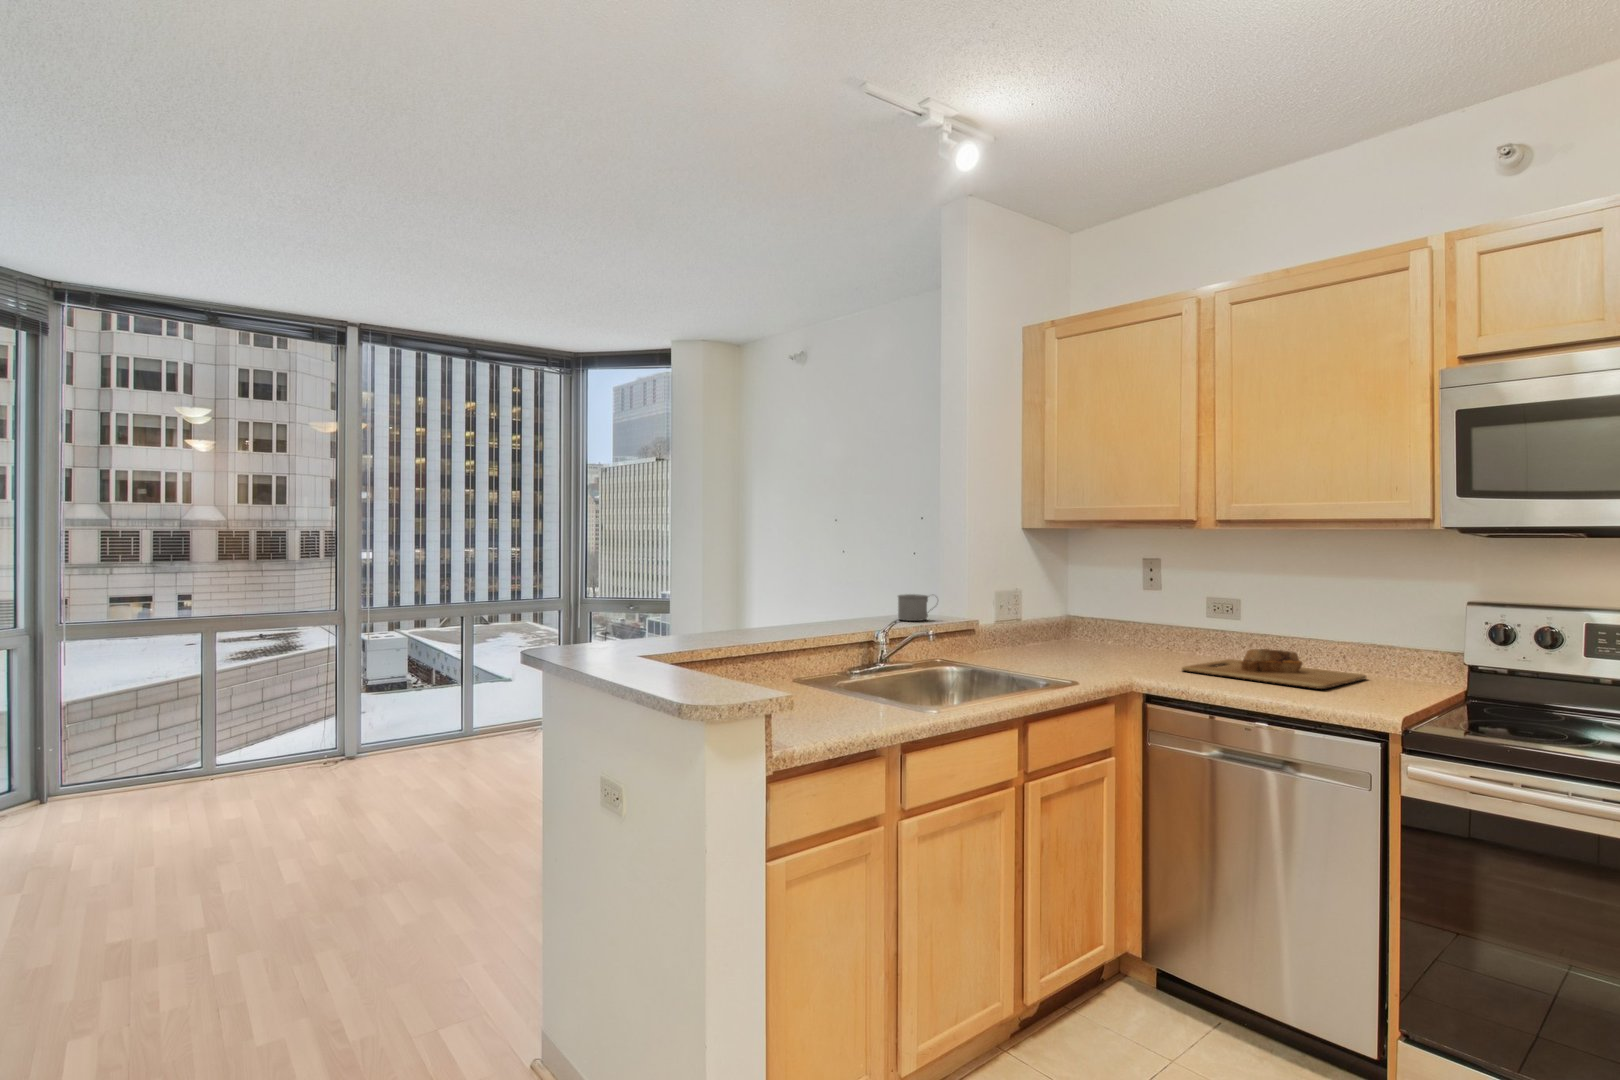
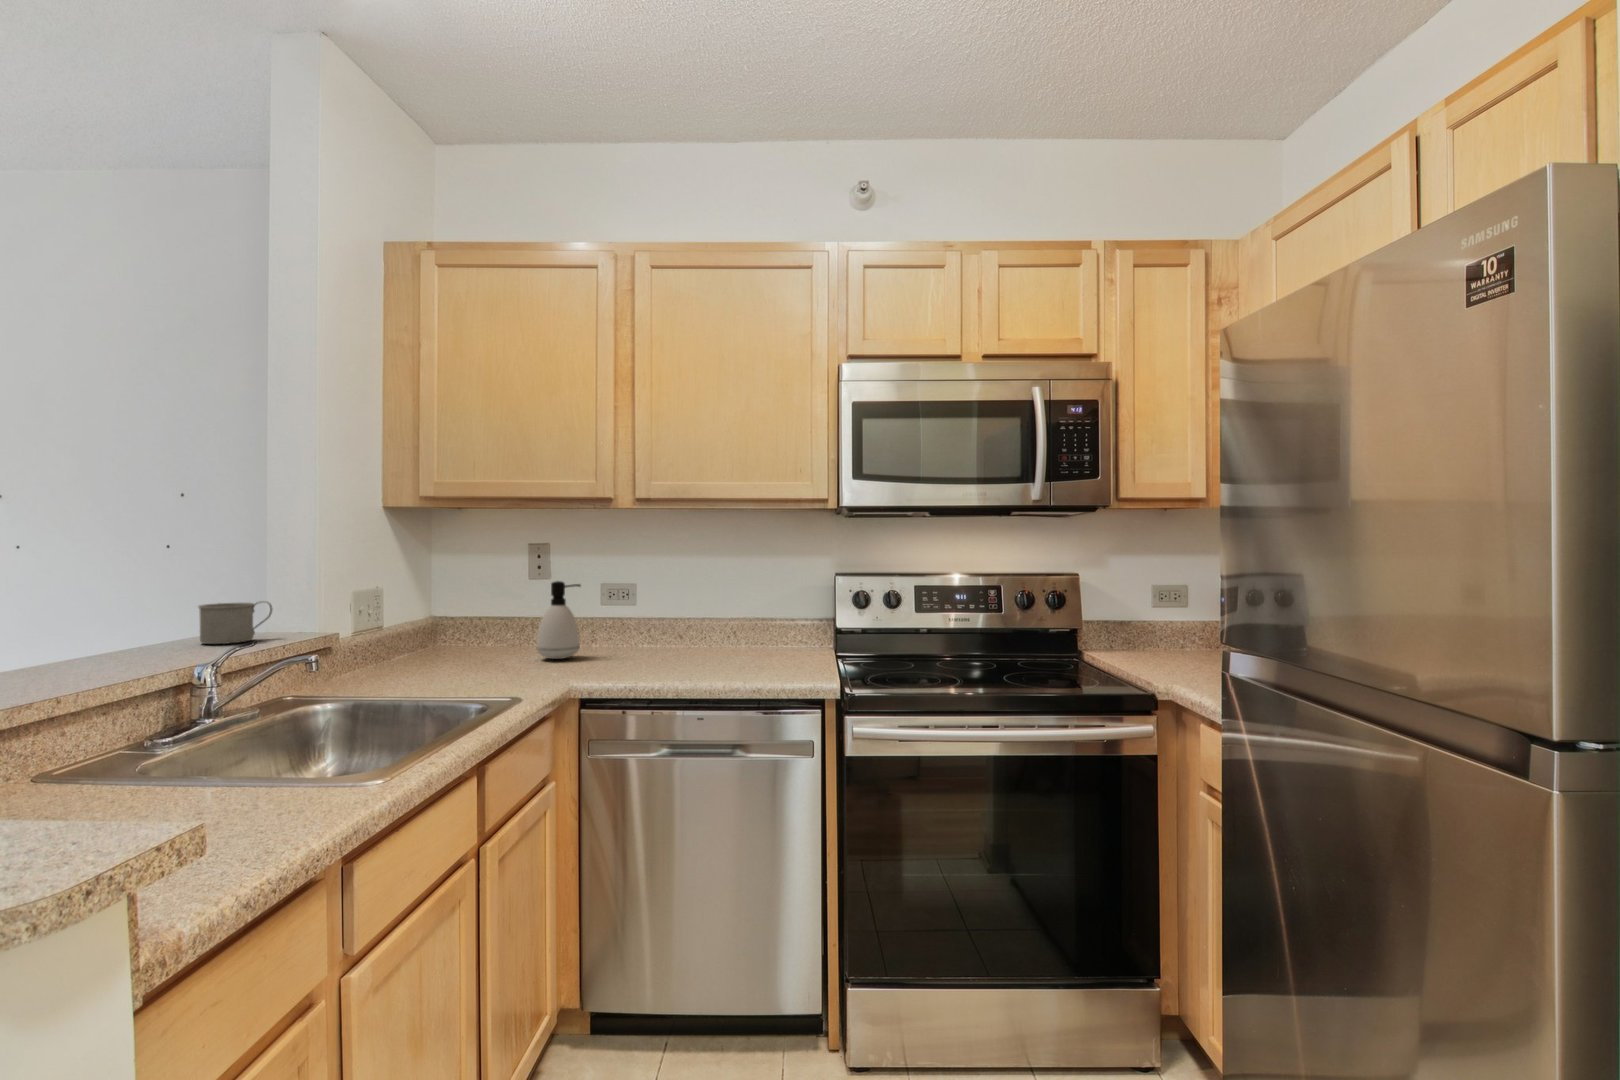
soap dispenser: none [1130,593,1170,660] -> present [537,581,581,659]
cutting board: present [1182,649,1366,689] -> none [608,632,762,666]

